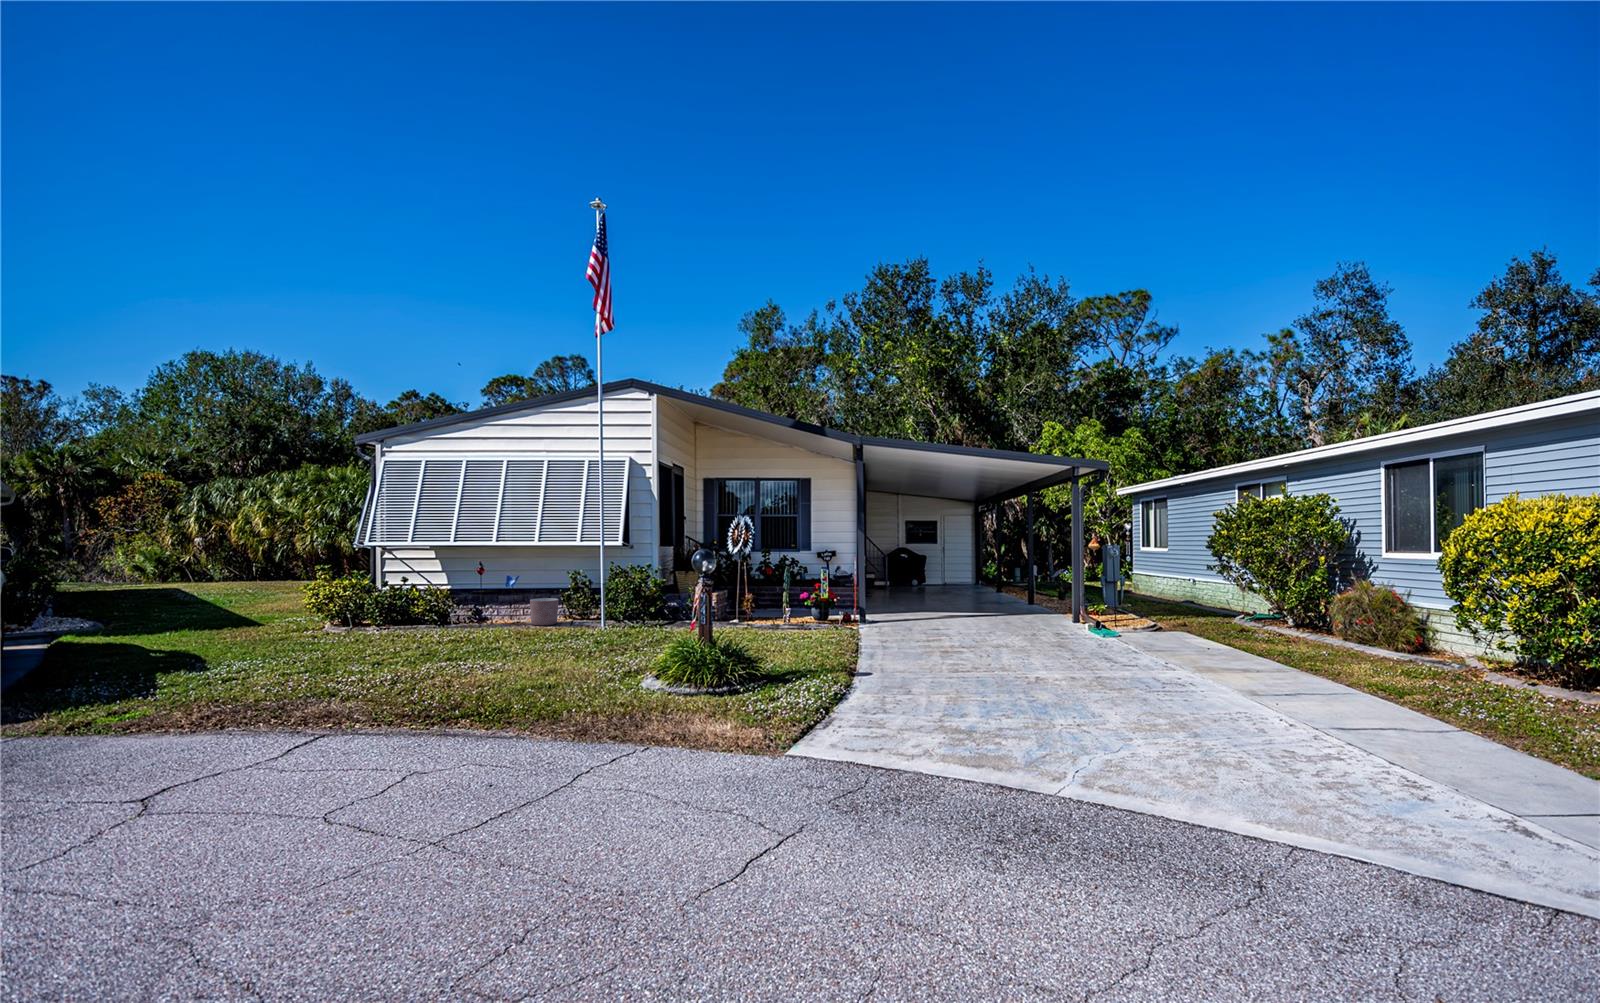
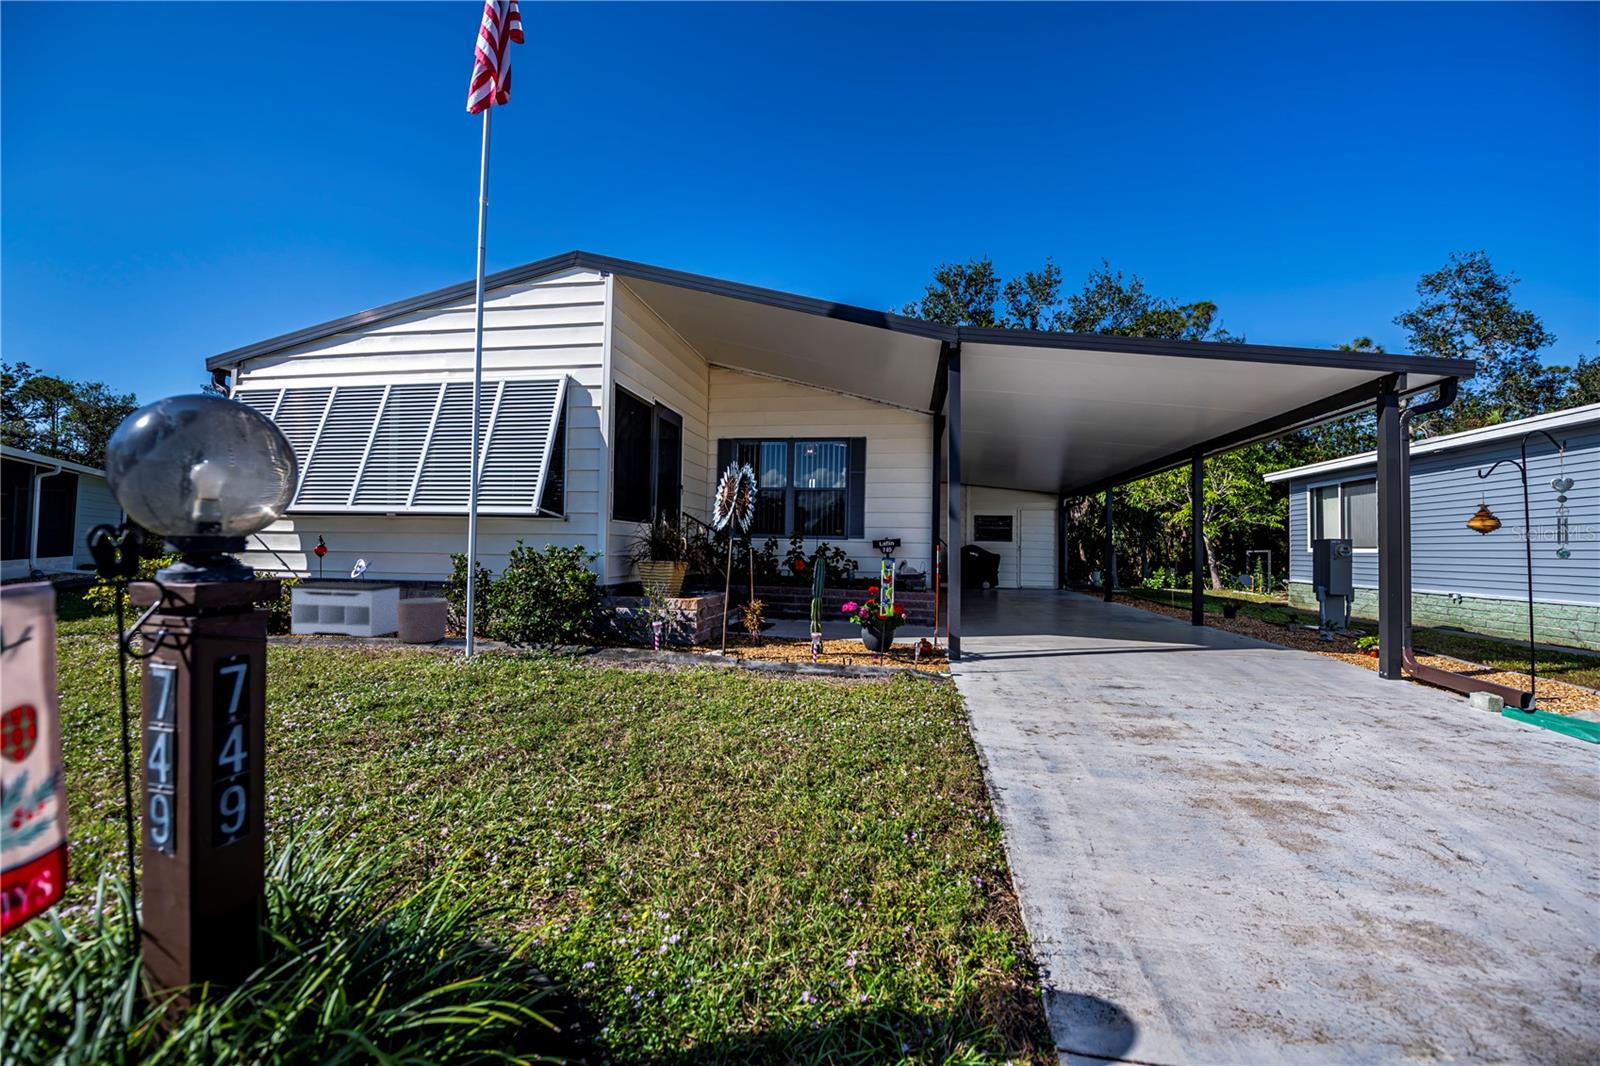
bench: none [455,590,518,623] -> present [292,582,399,637]

